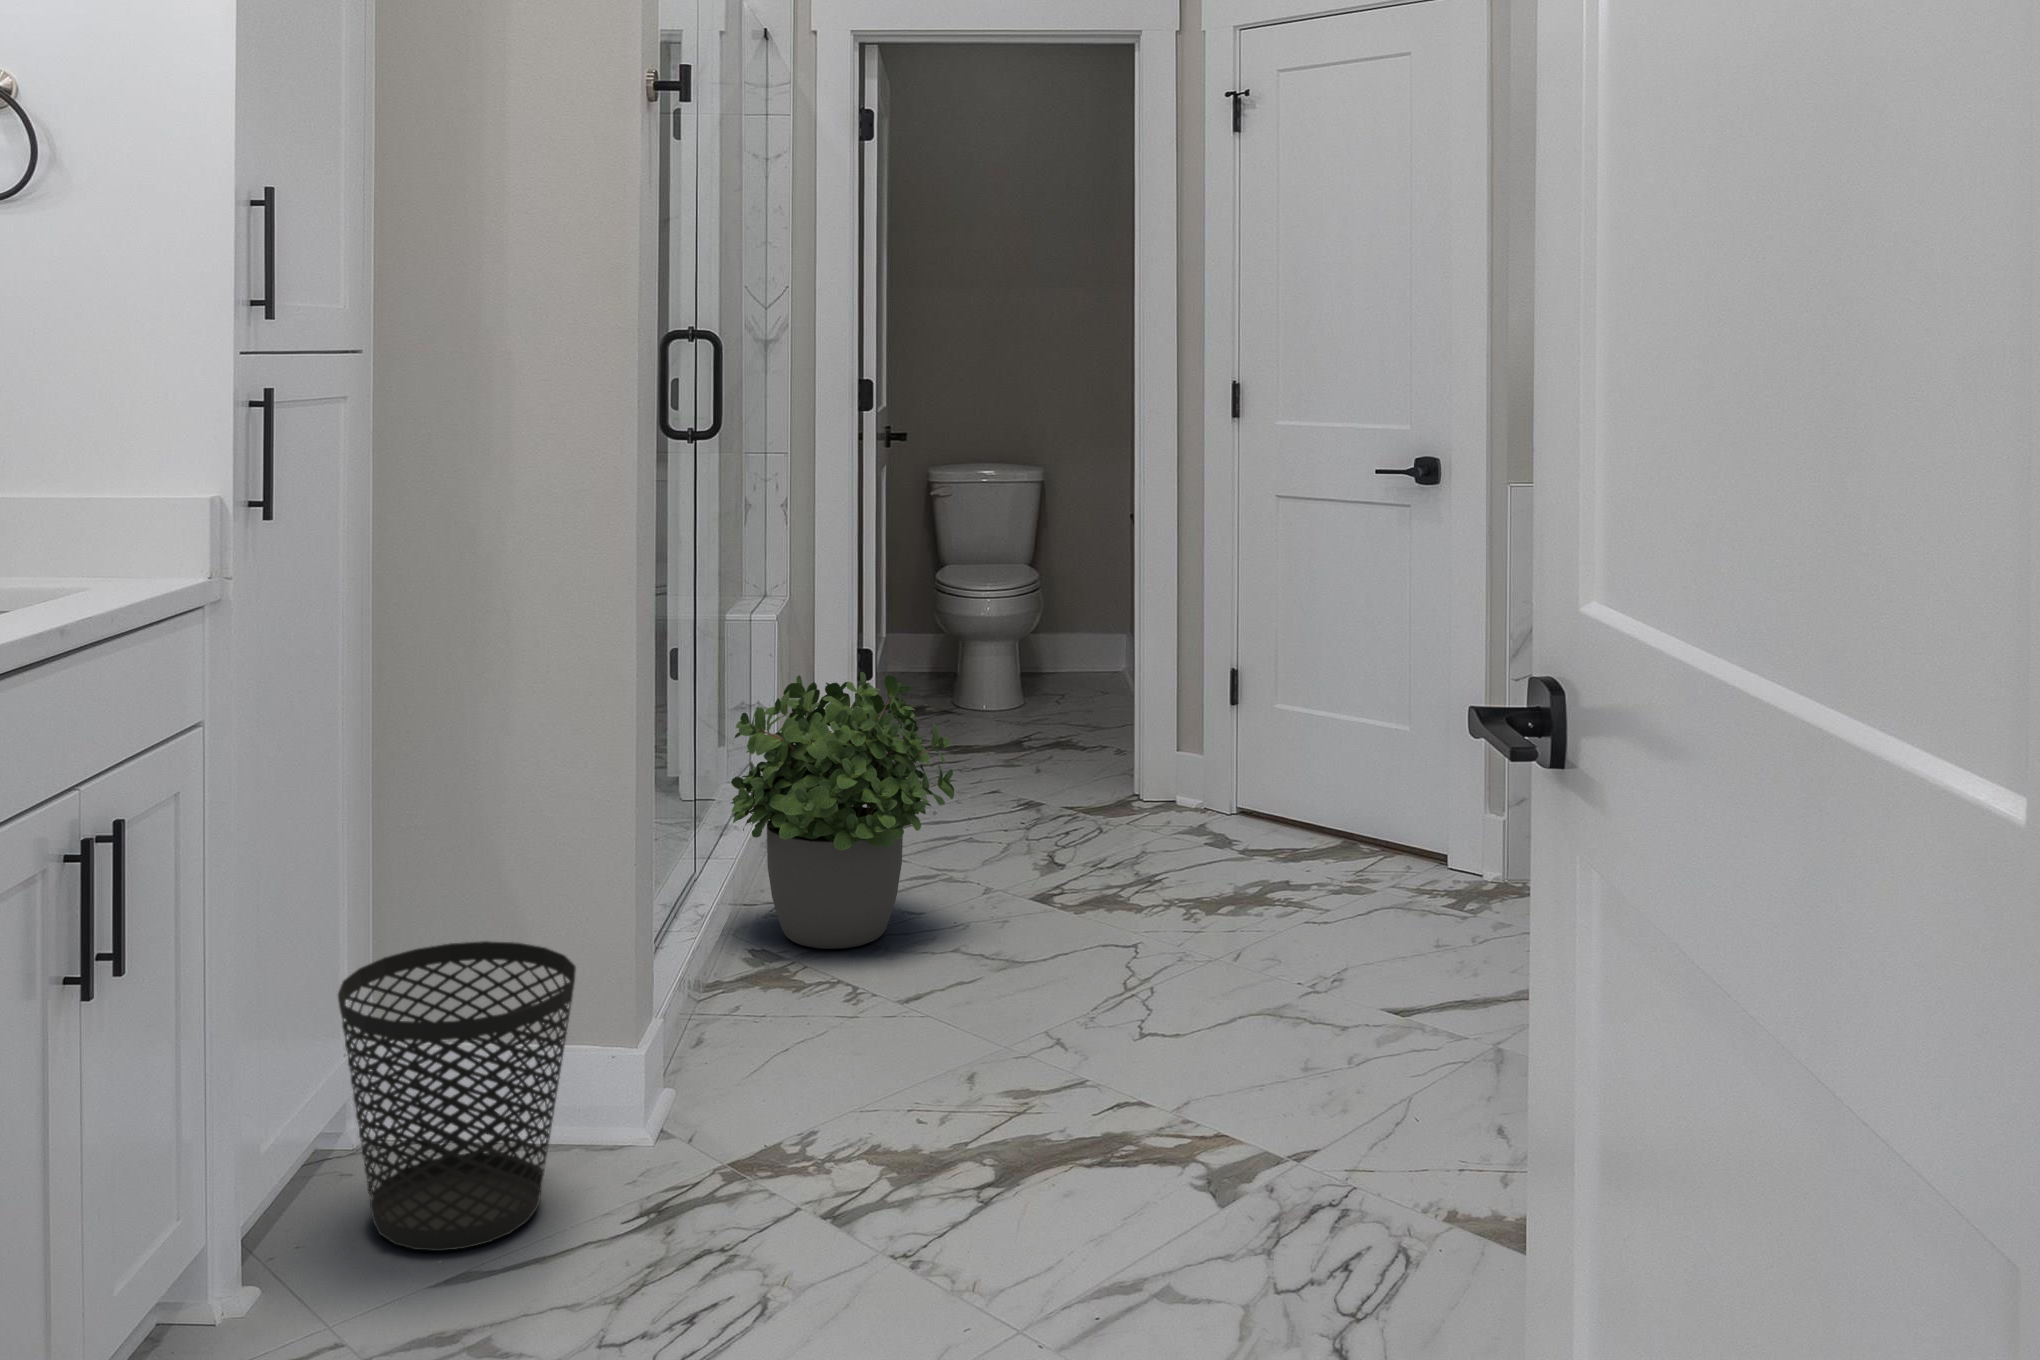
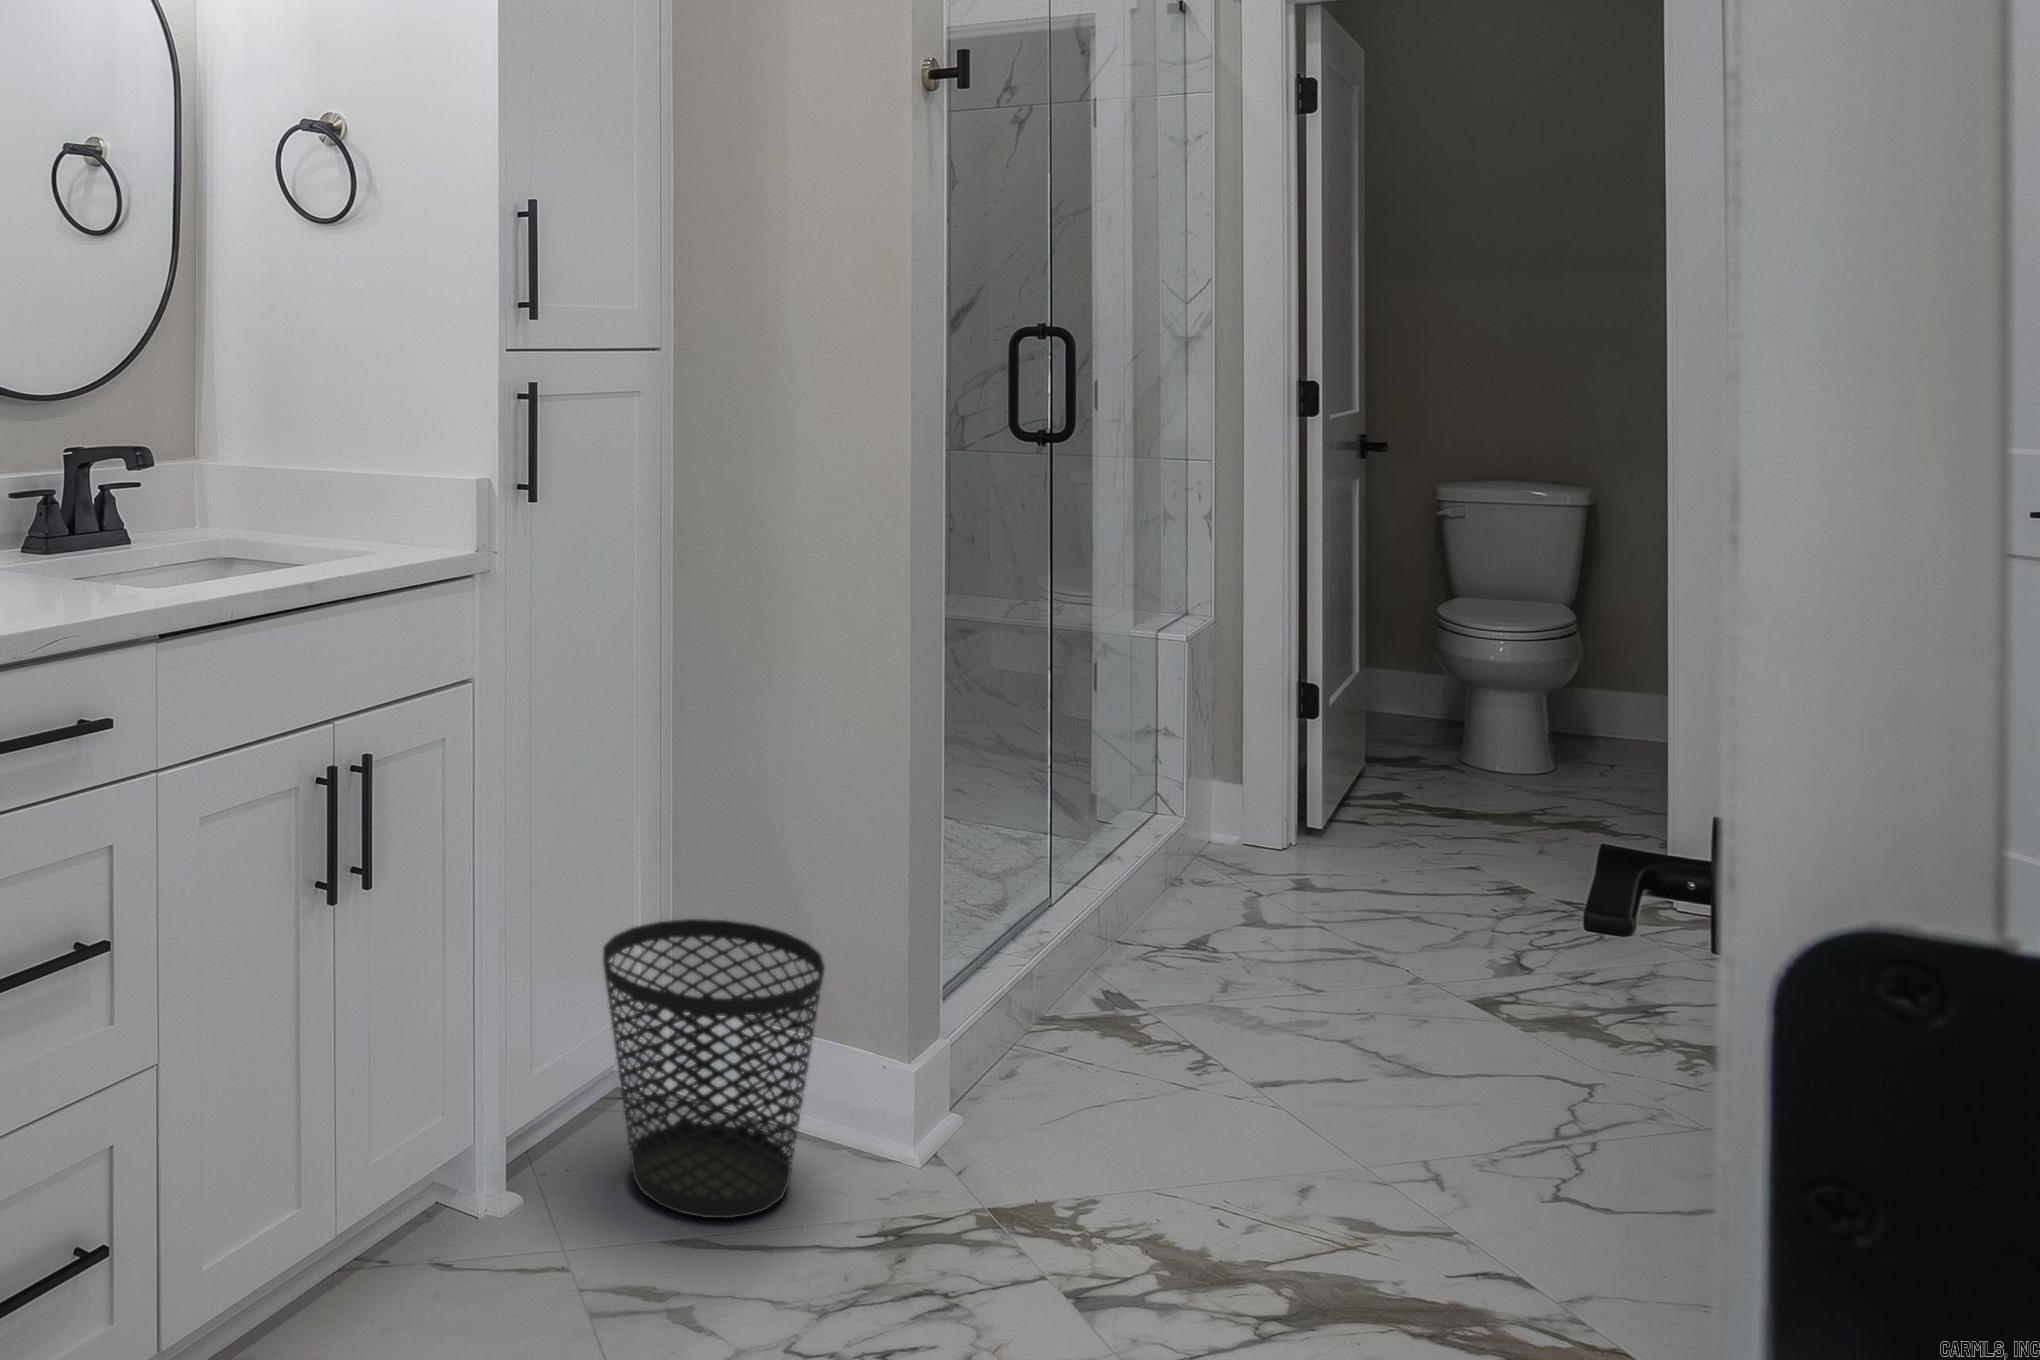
potted plant: present [731,672,954,949] -> none [1085,702,1356,1009]

